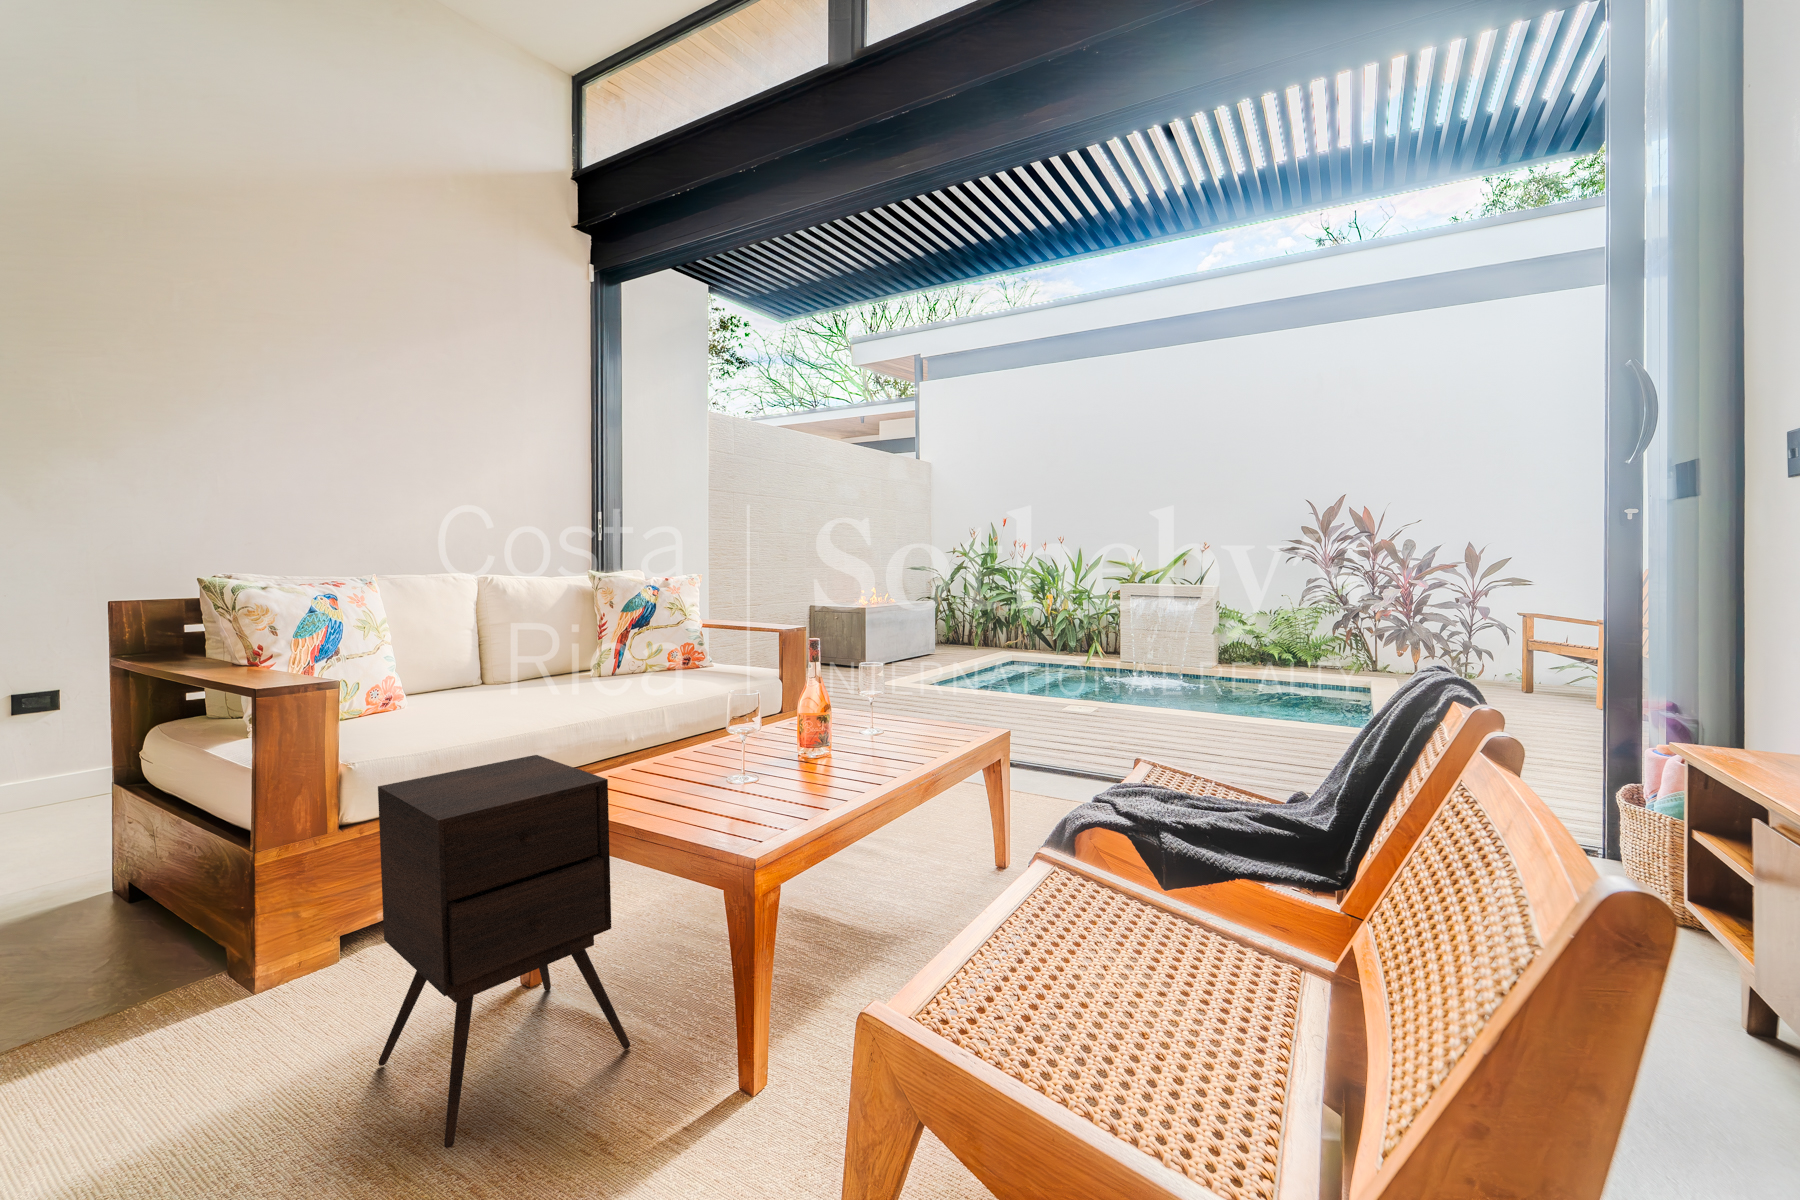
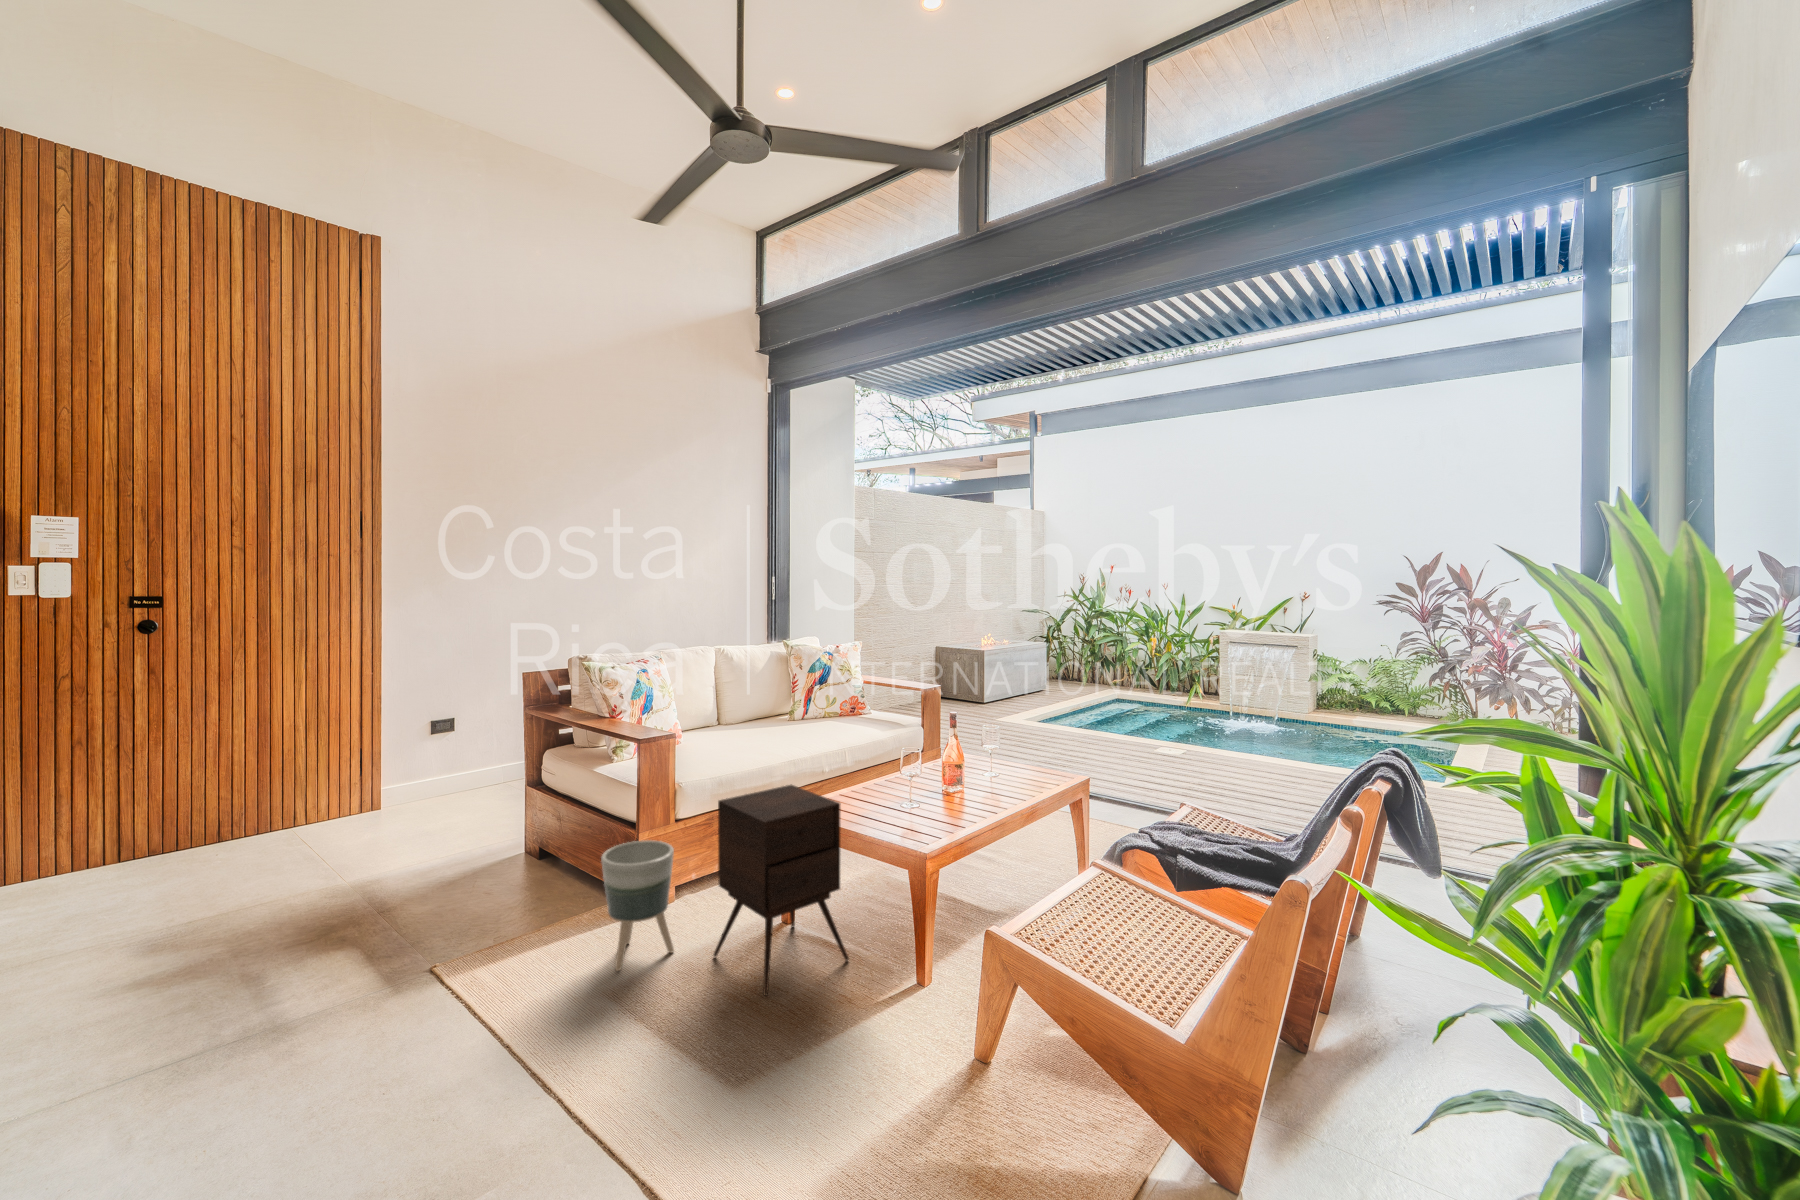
planter: none [131,865,307,1121] -> present [601,840,674,971]

